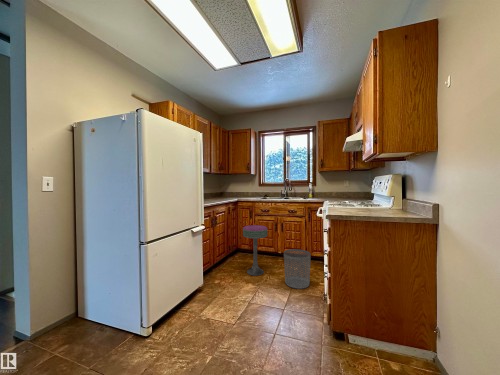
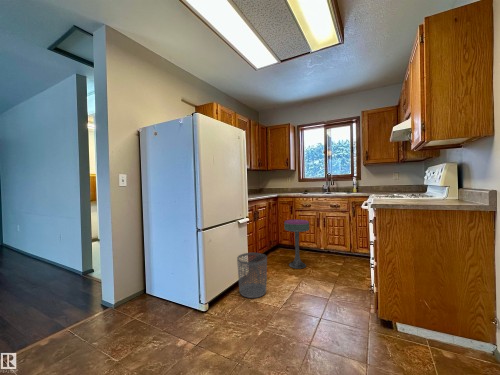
waste bin: present [284,249,311,289] -> present [237,253,267,298]

